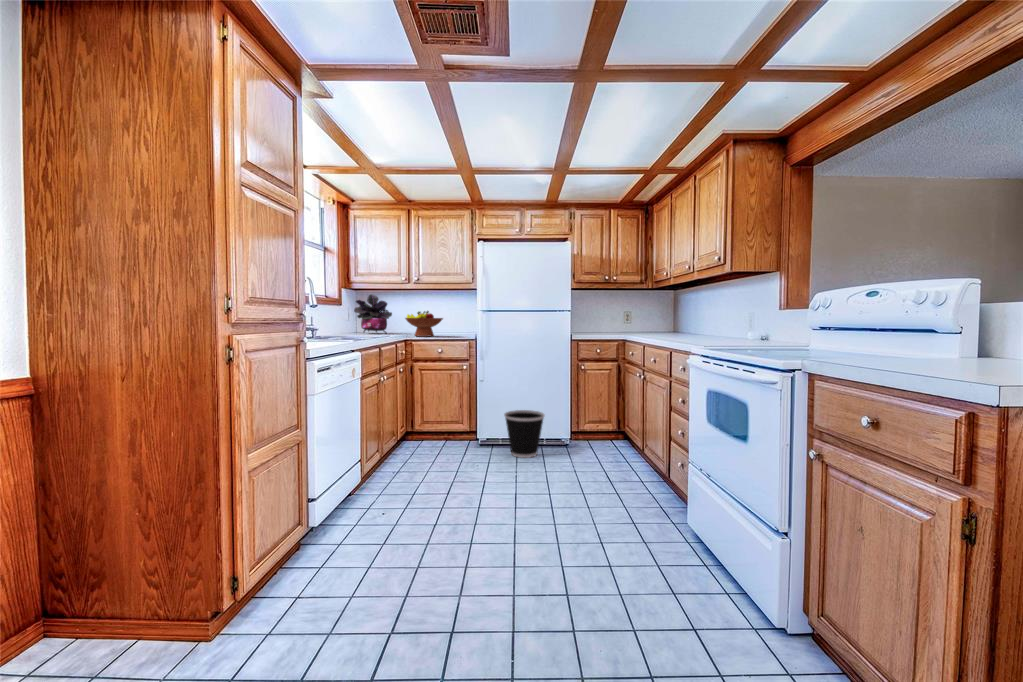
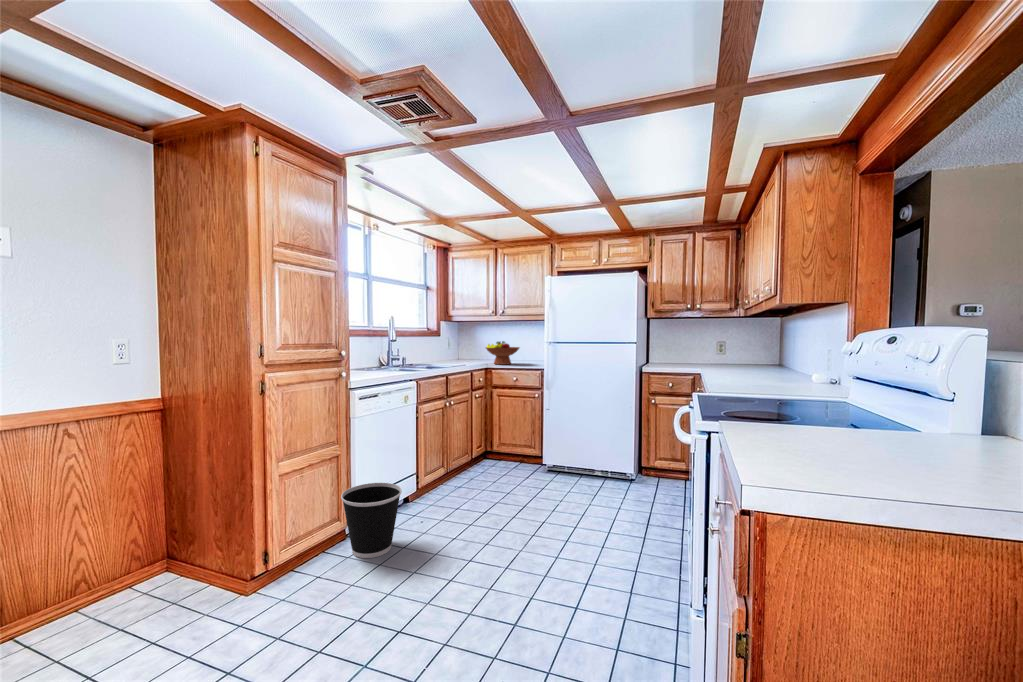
potted plant: present [354,294,392,333] -> none [449,325,481,360]
wastebasket: present [504,410,545,458] -> present [341,483,402,558]

